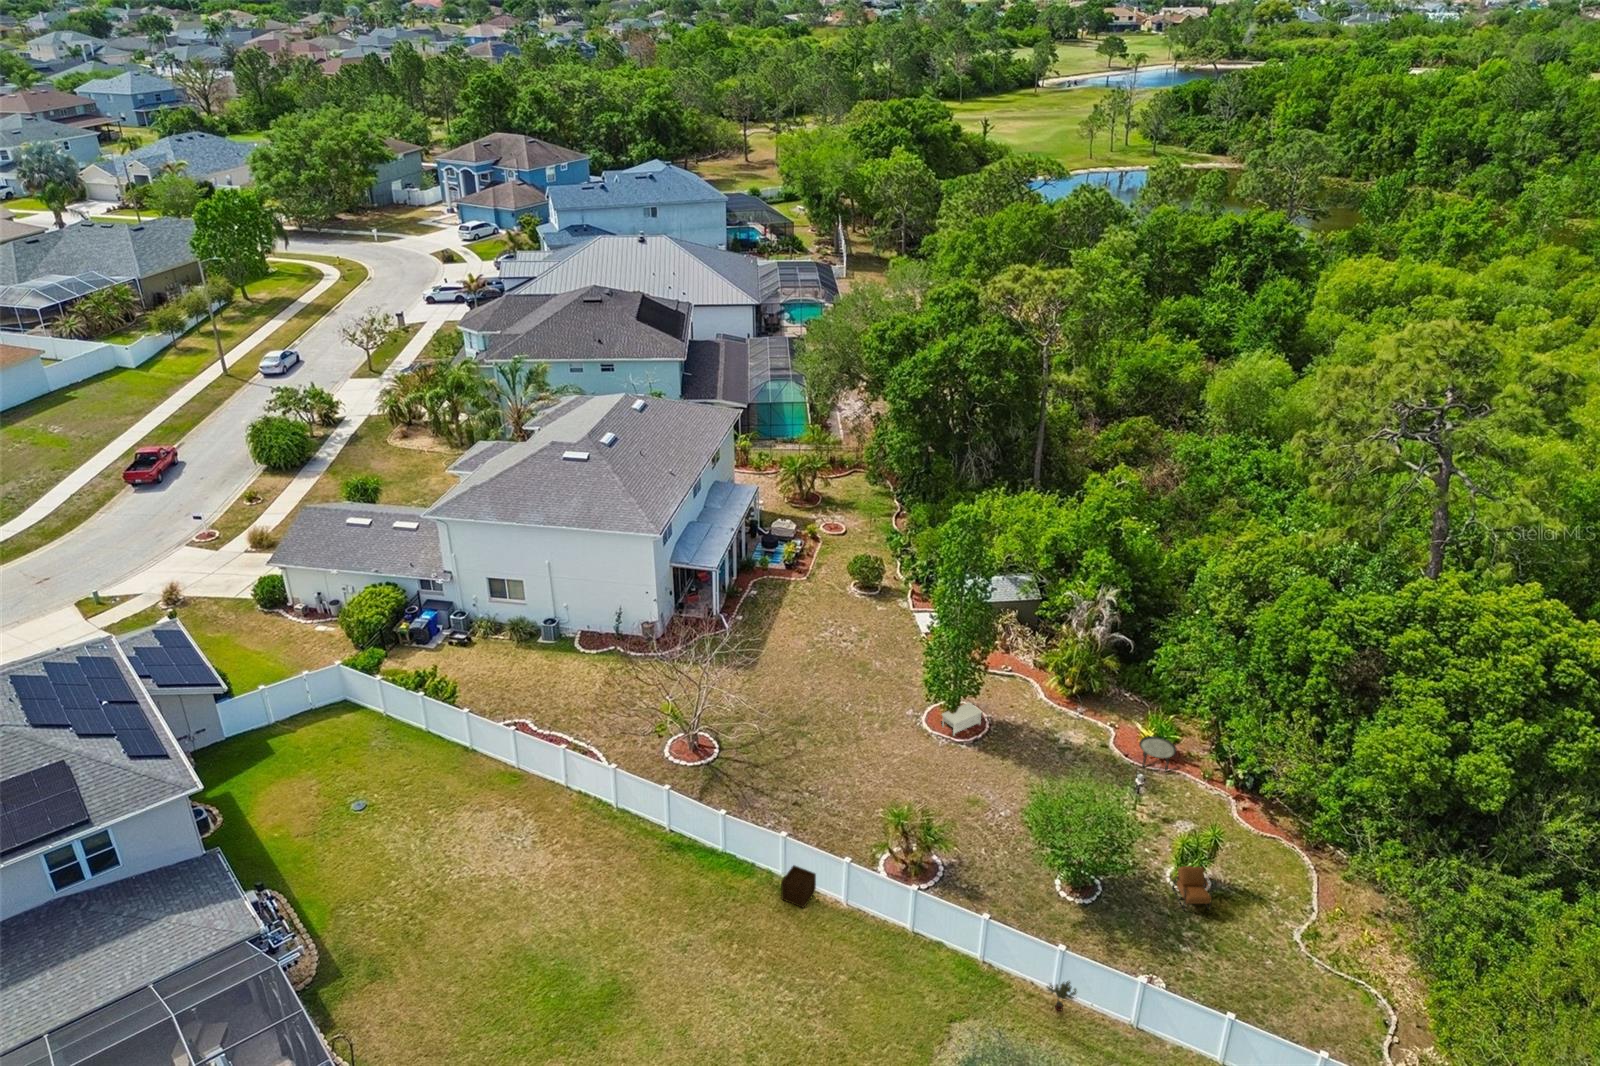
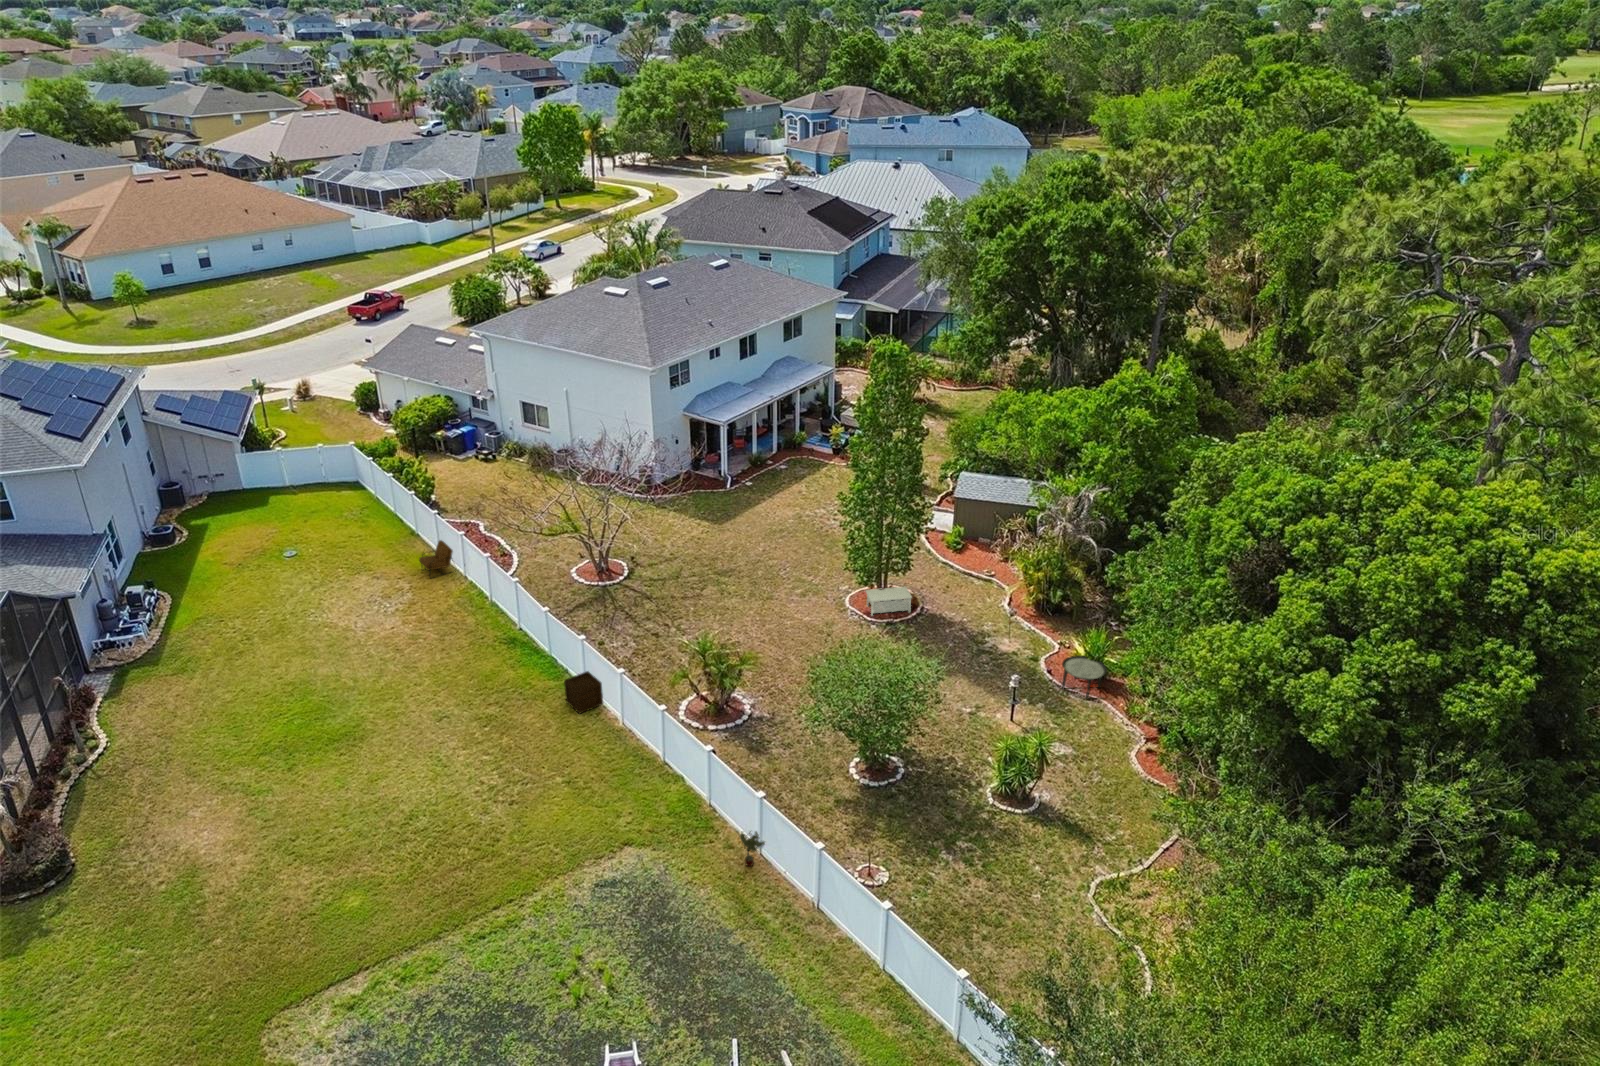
chair: present [1172,866,1212,910] -> present [419,540,453,578]

